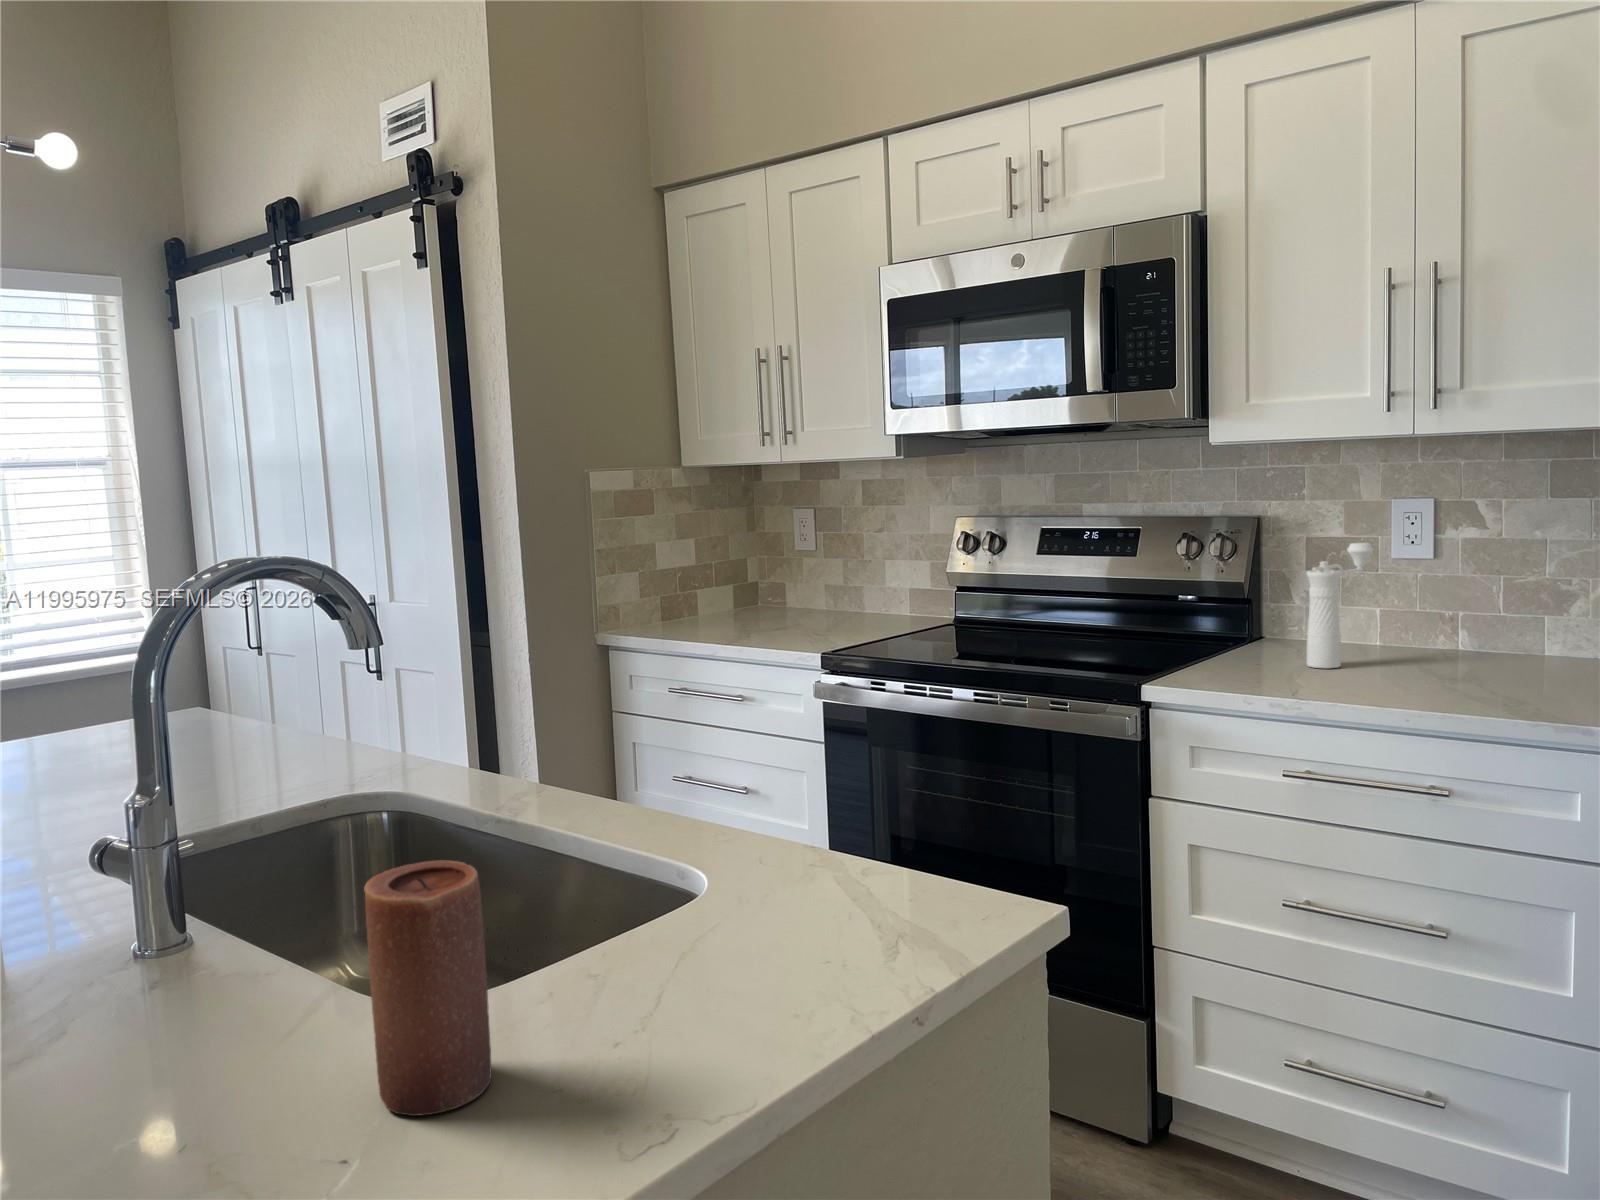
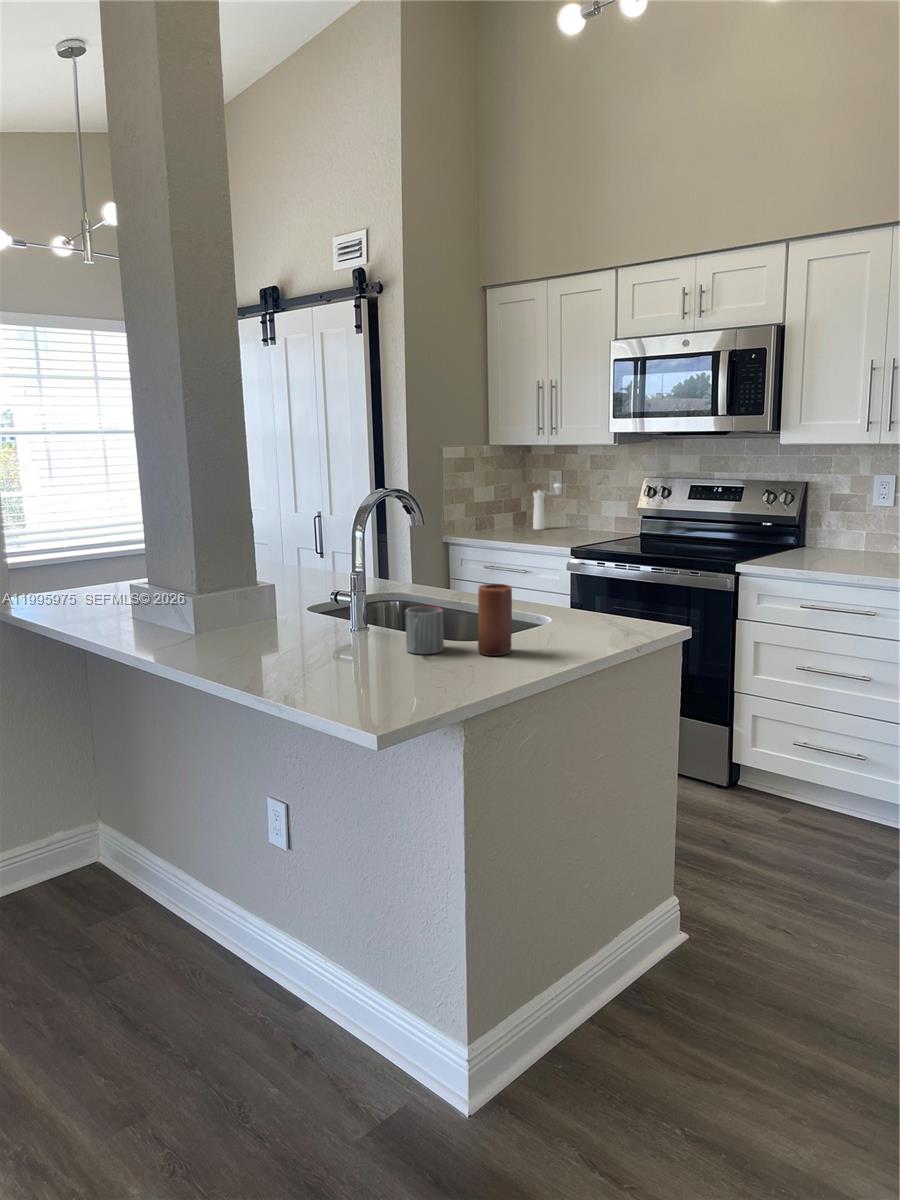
pepper mill: present [1307,543,1373,668] -> present [533,483,562,530]
mug: none [137,930,290,1110] -> present [405,606,444,654]

